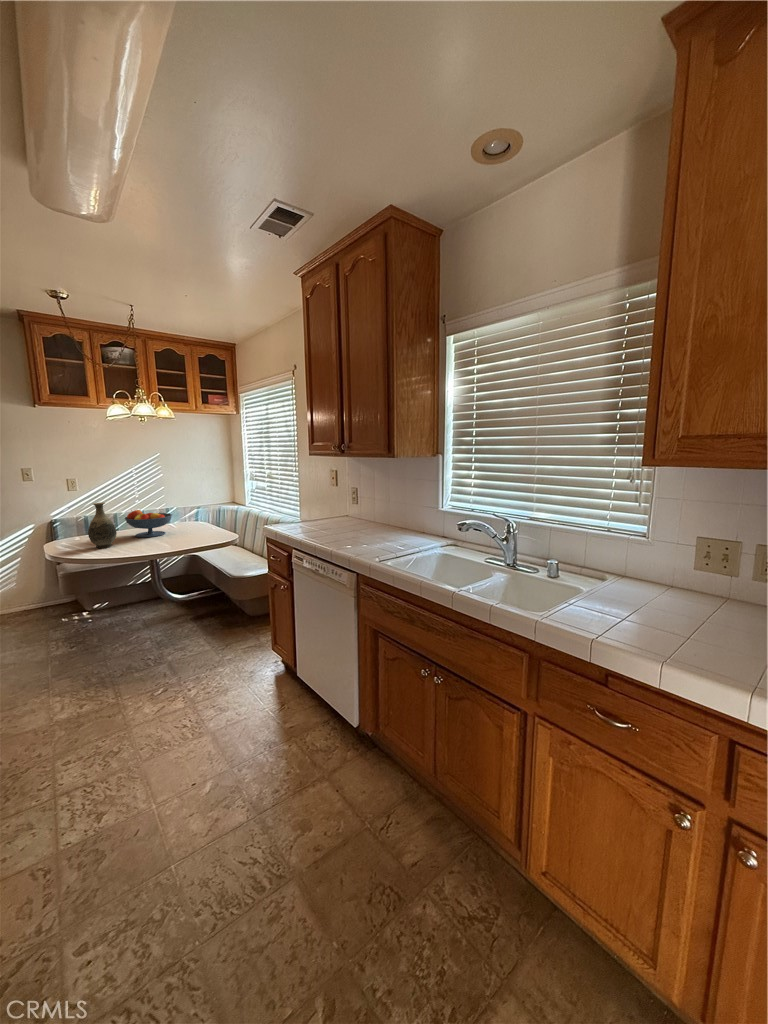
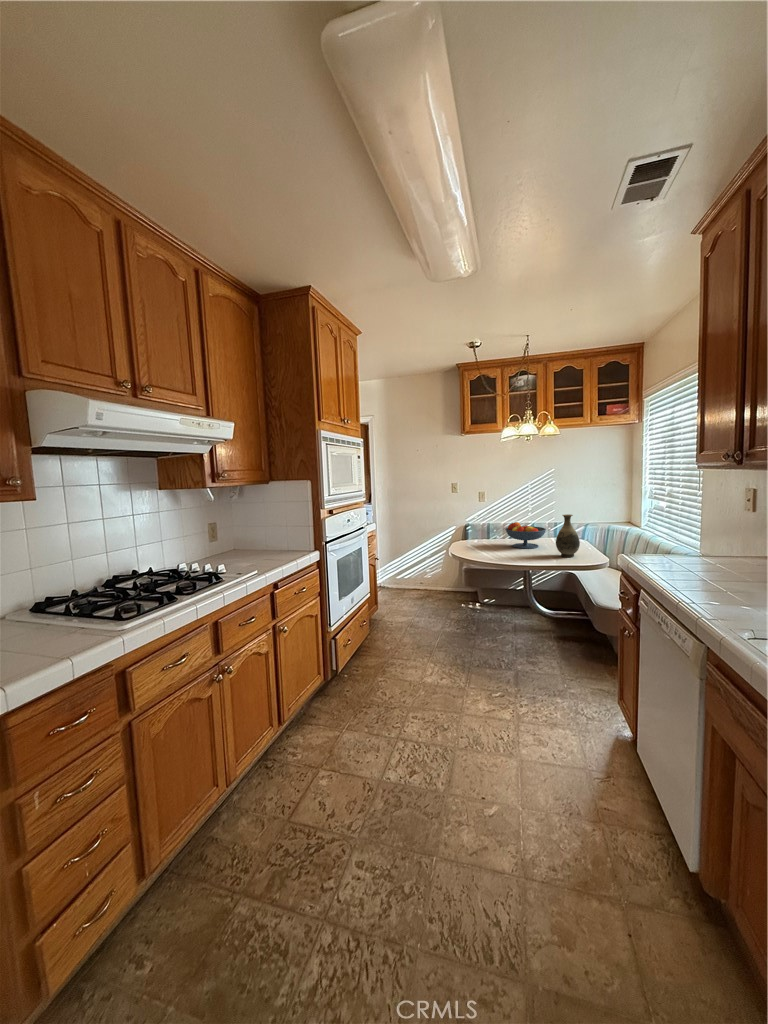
vase: present [88,503,117,548] -> present [556,514,580,557]

